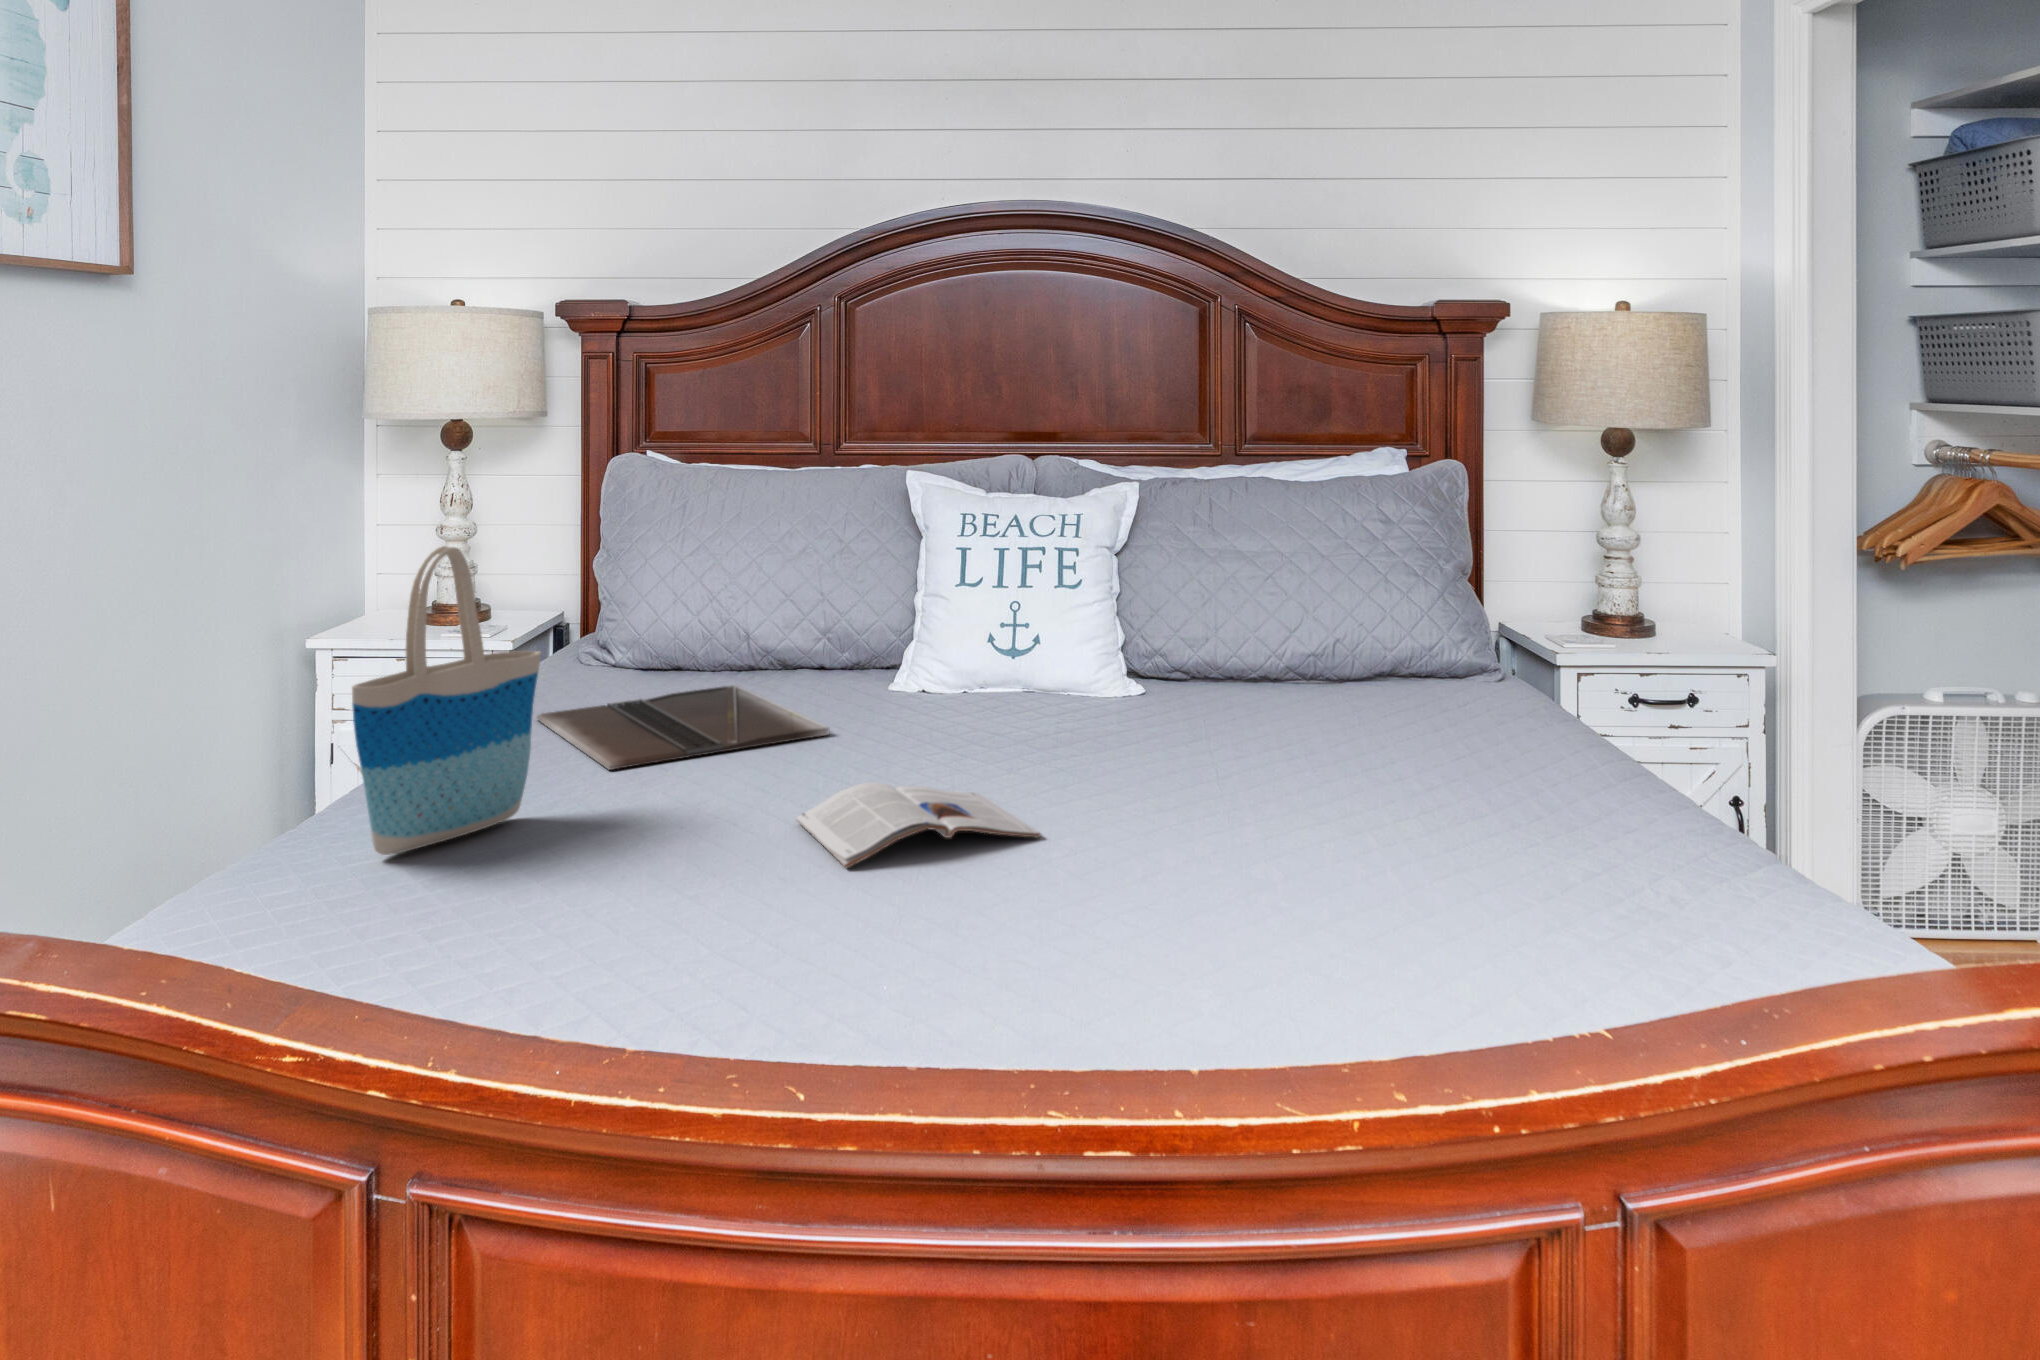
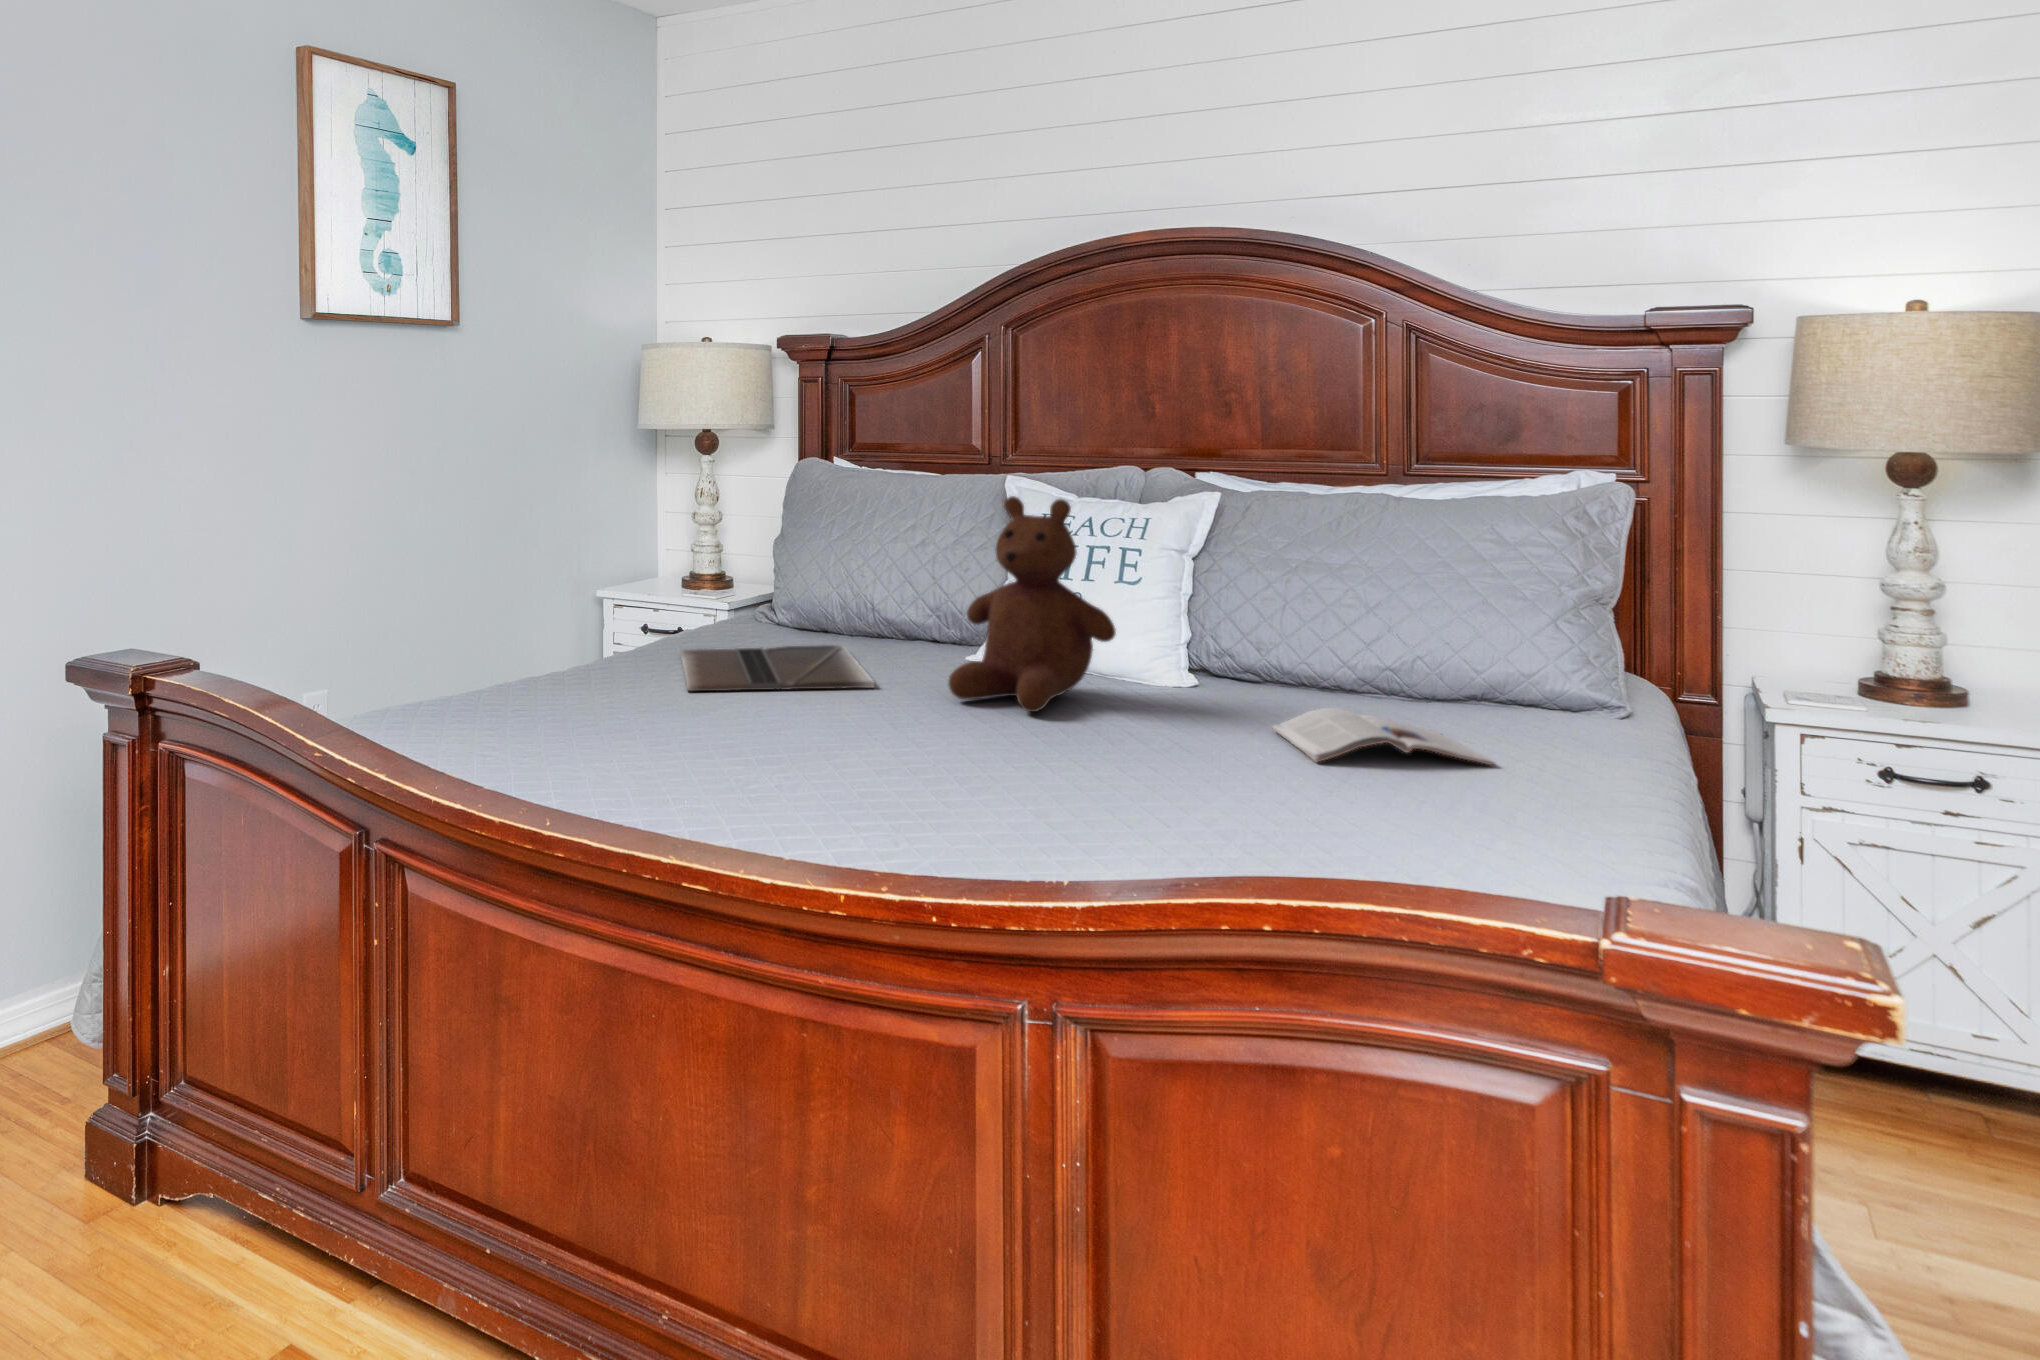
teddy bear: none [921,498,1100,742] -> present [948,496,1116,712]
tote bag: present [352,546,541,855] -> none [467,508,614,722]
magazine: present [796,782,1041,868] -> present [1273,707,1495,765]

